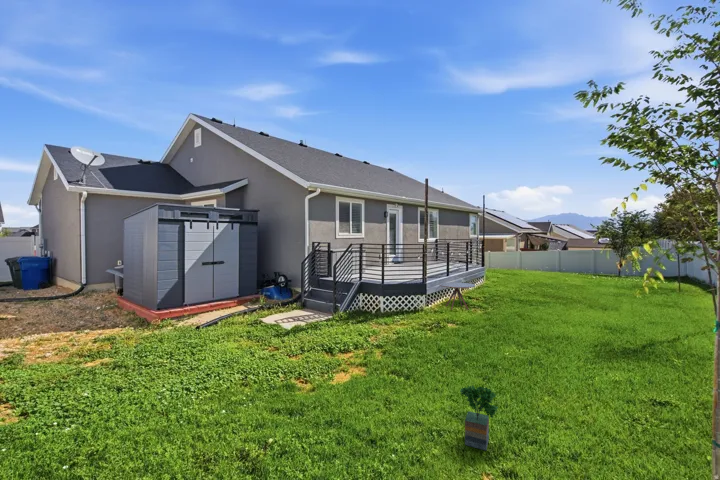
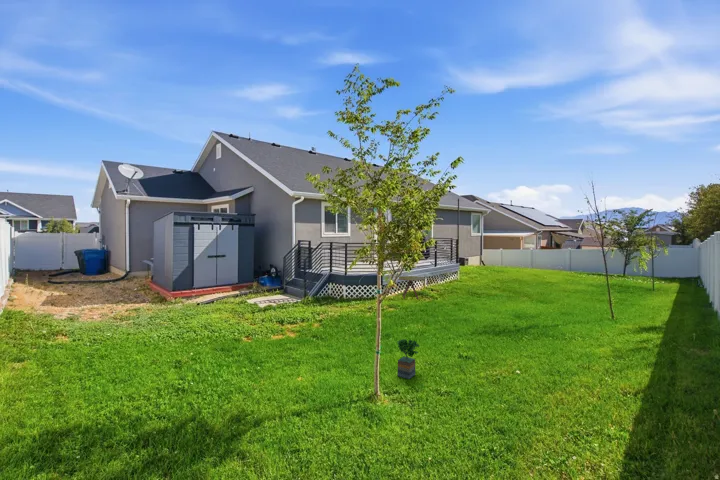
potted tree: present [460,385,498,450] -> present [398,339,419,379]

